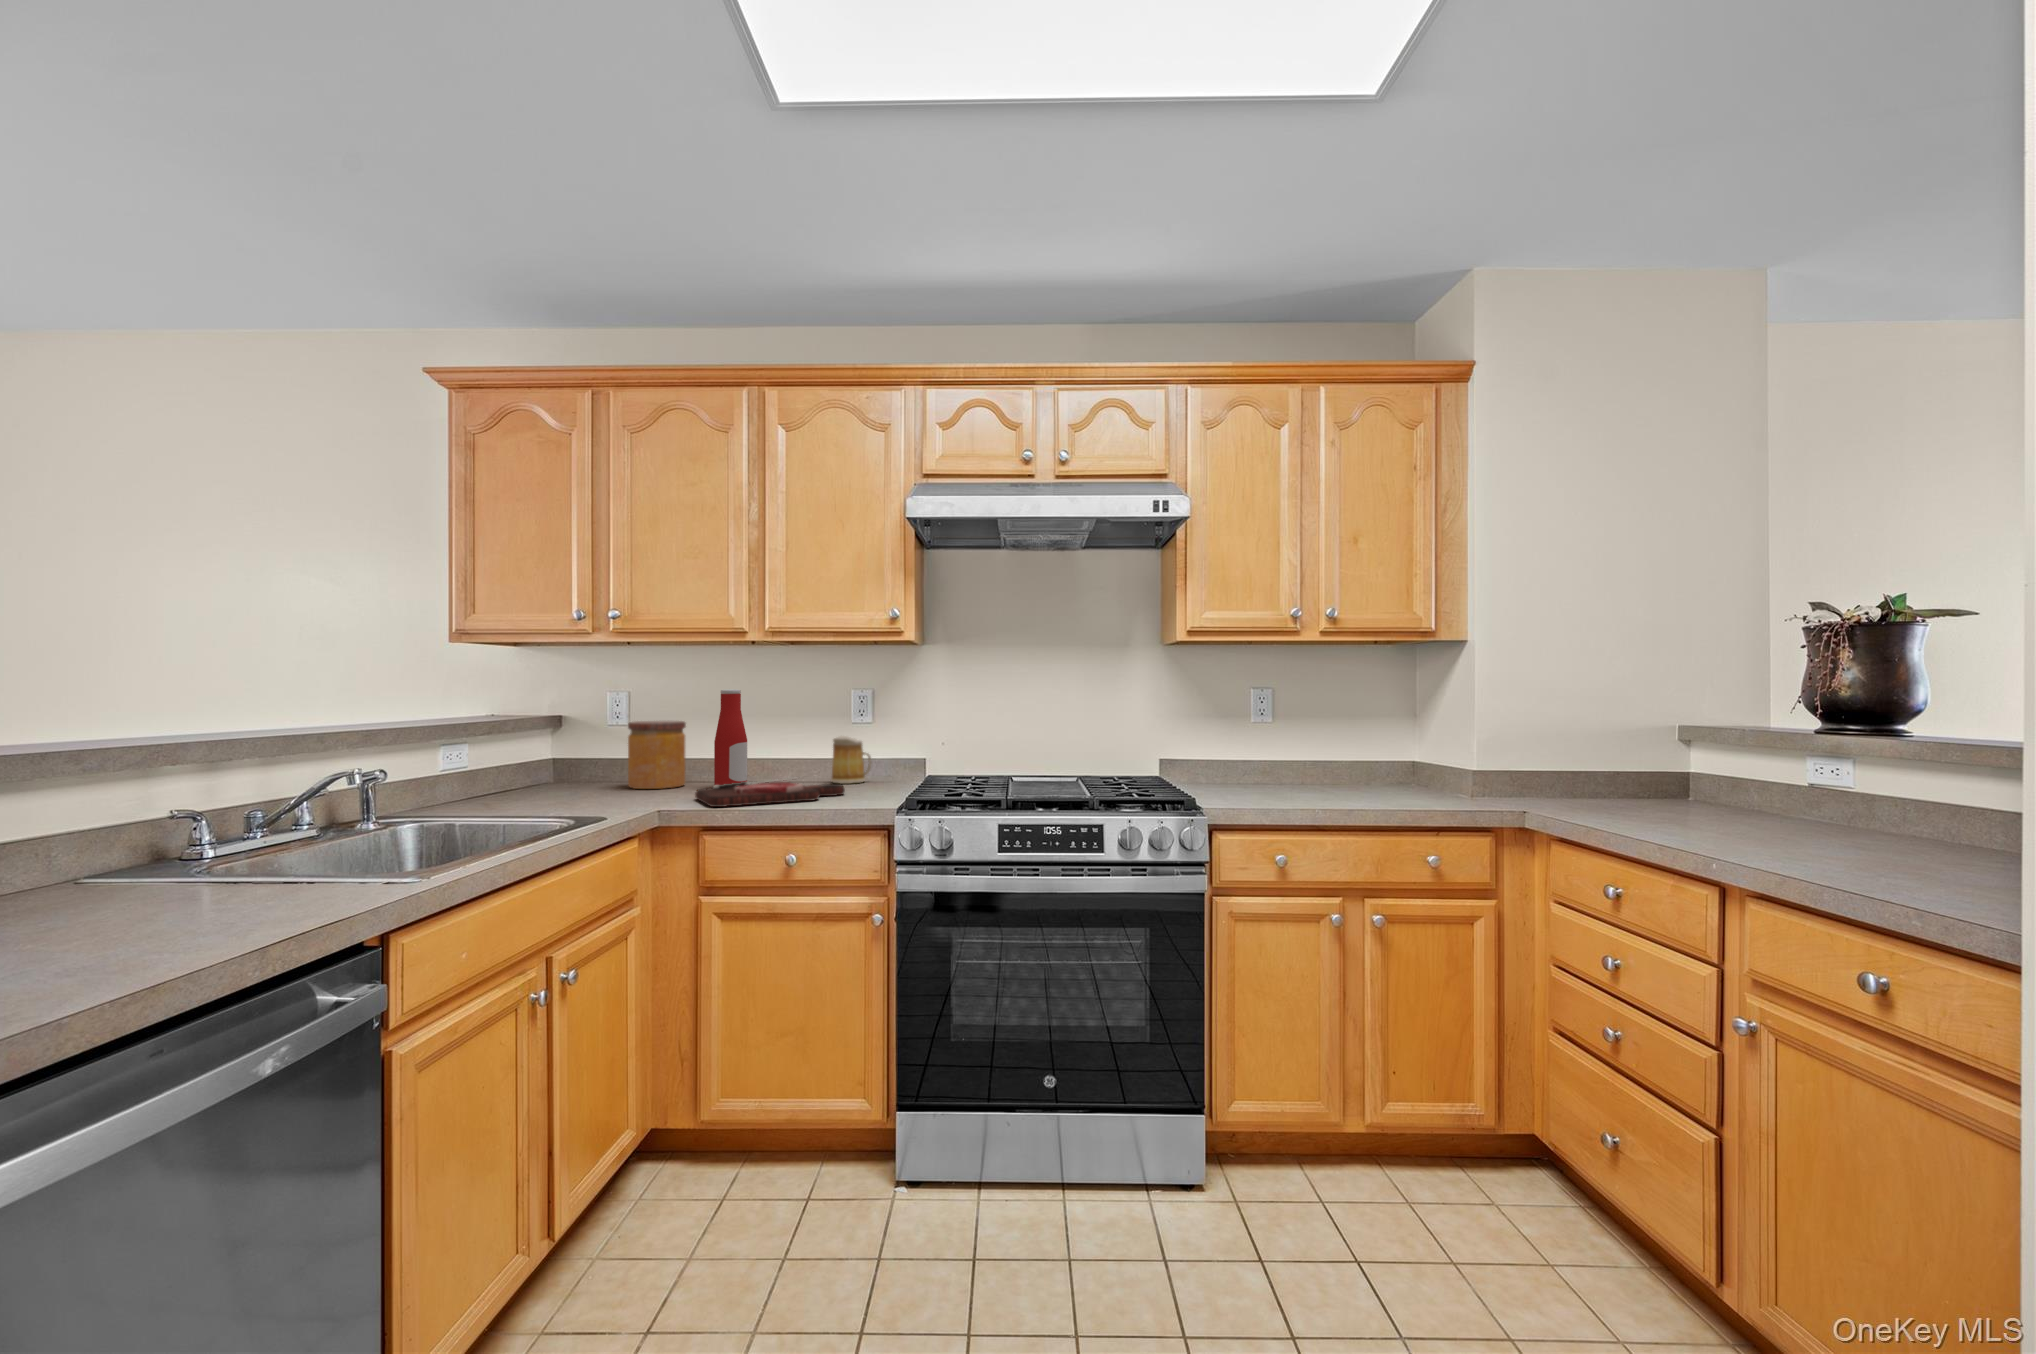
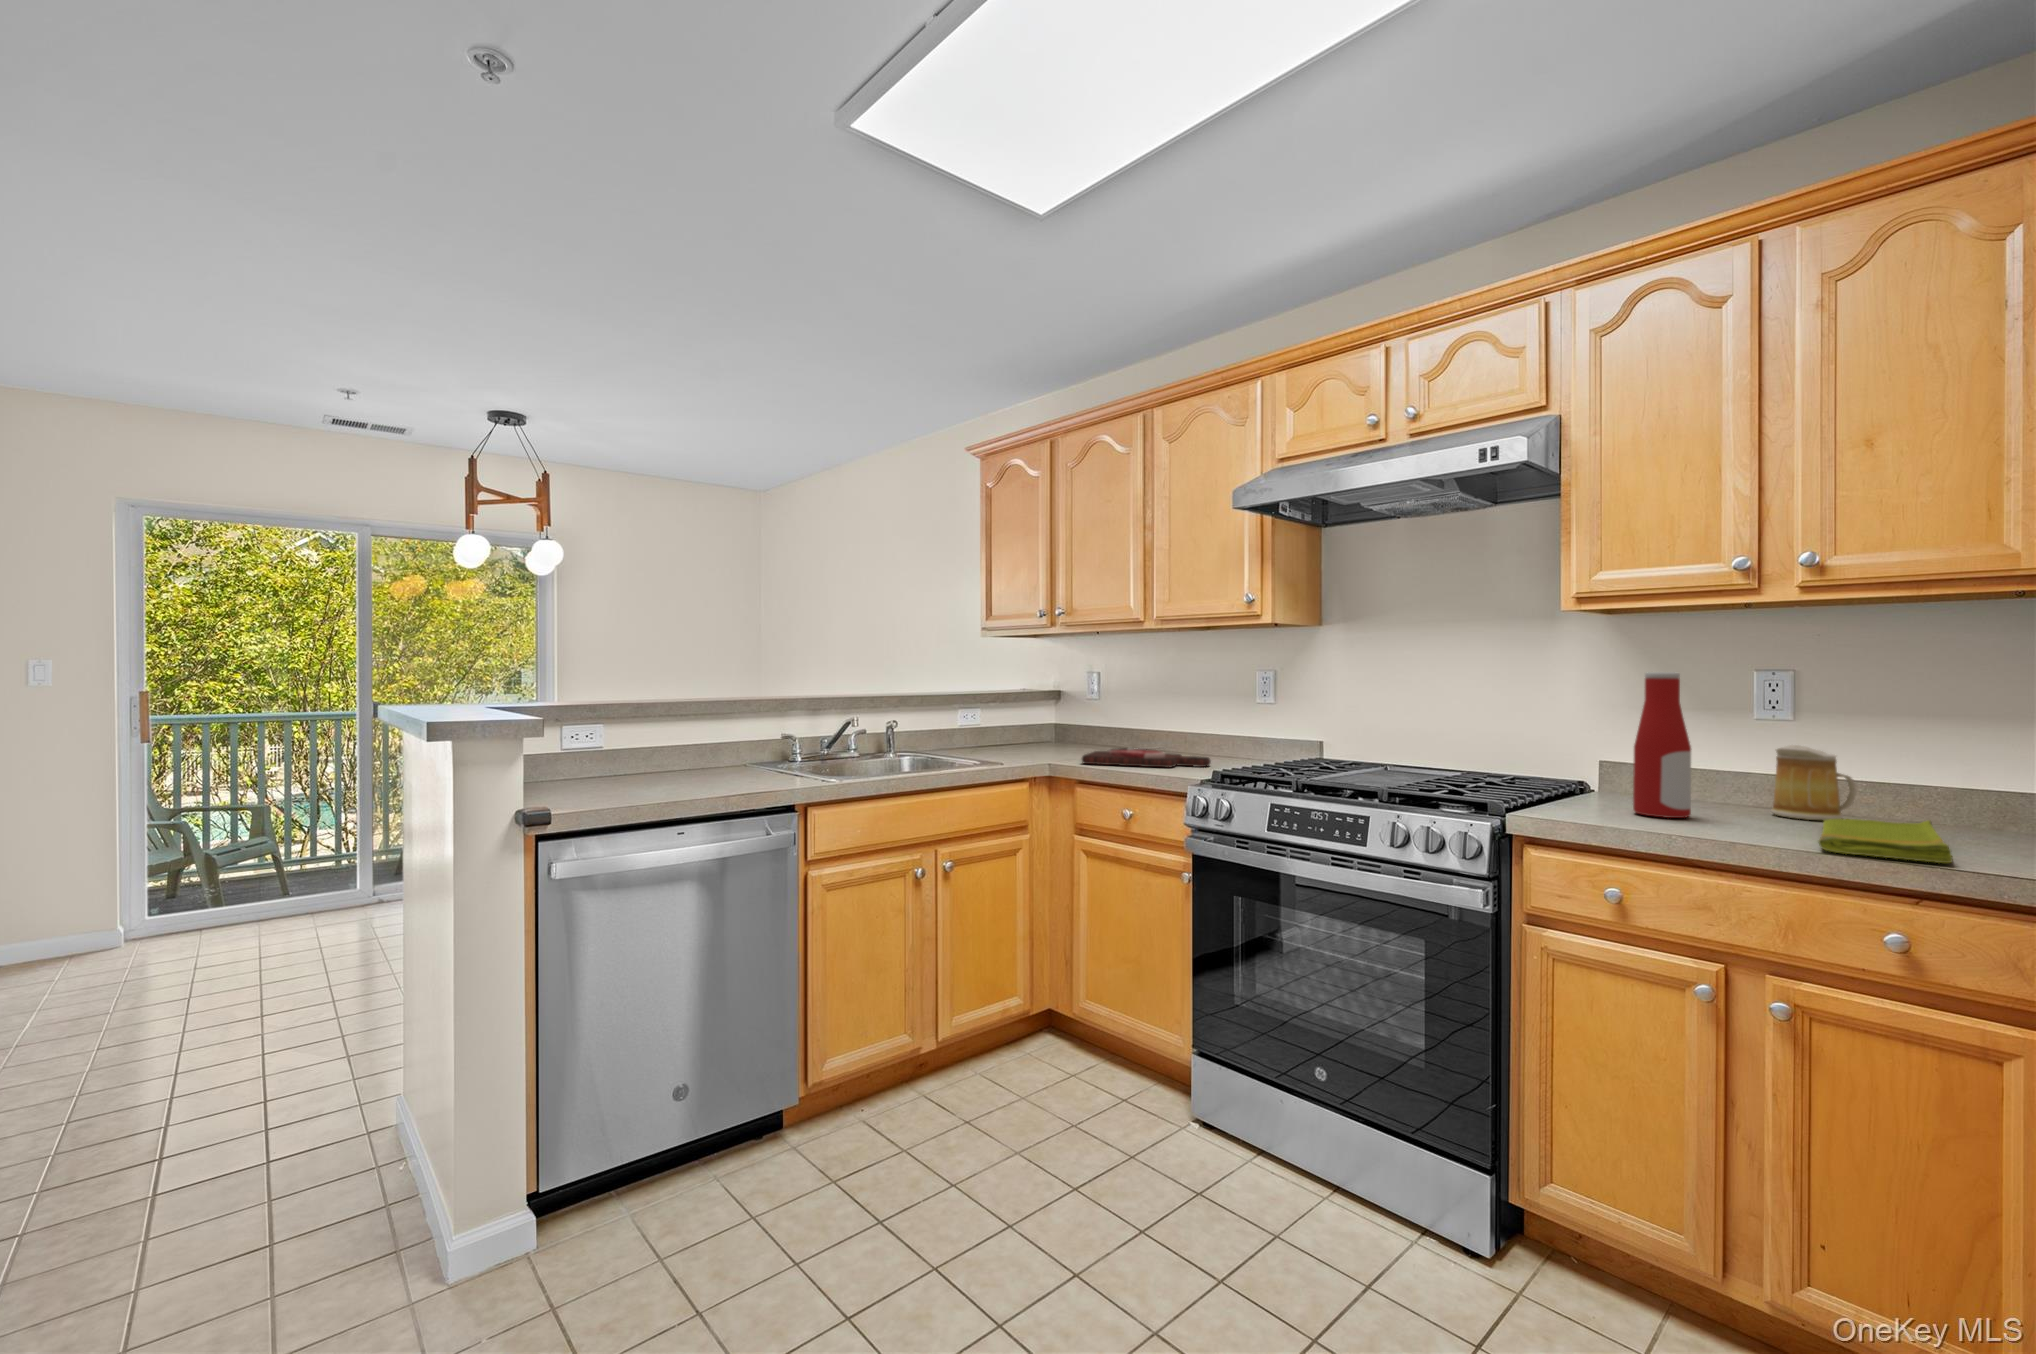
bottle: present [714,689,747,785] -> present [1633,672,1691,818]
jar: present [628,721,686,789] -> none [1086,697,1130,751]
mug: present [831,736,871,784] -> present [1771,745,1856,821]
dish towel: none [1329,780,1444,807] -> present [1819,819,1952,863]

